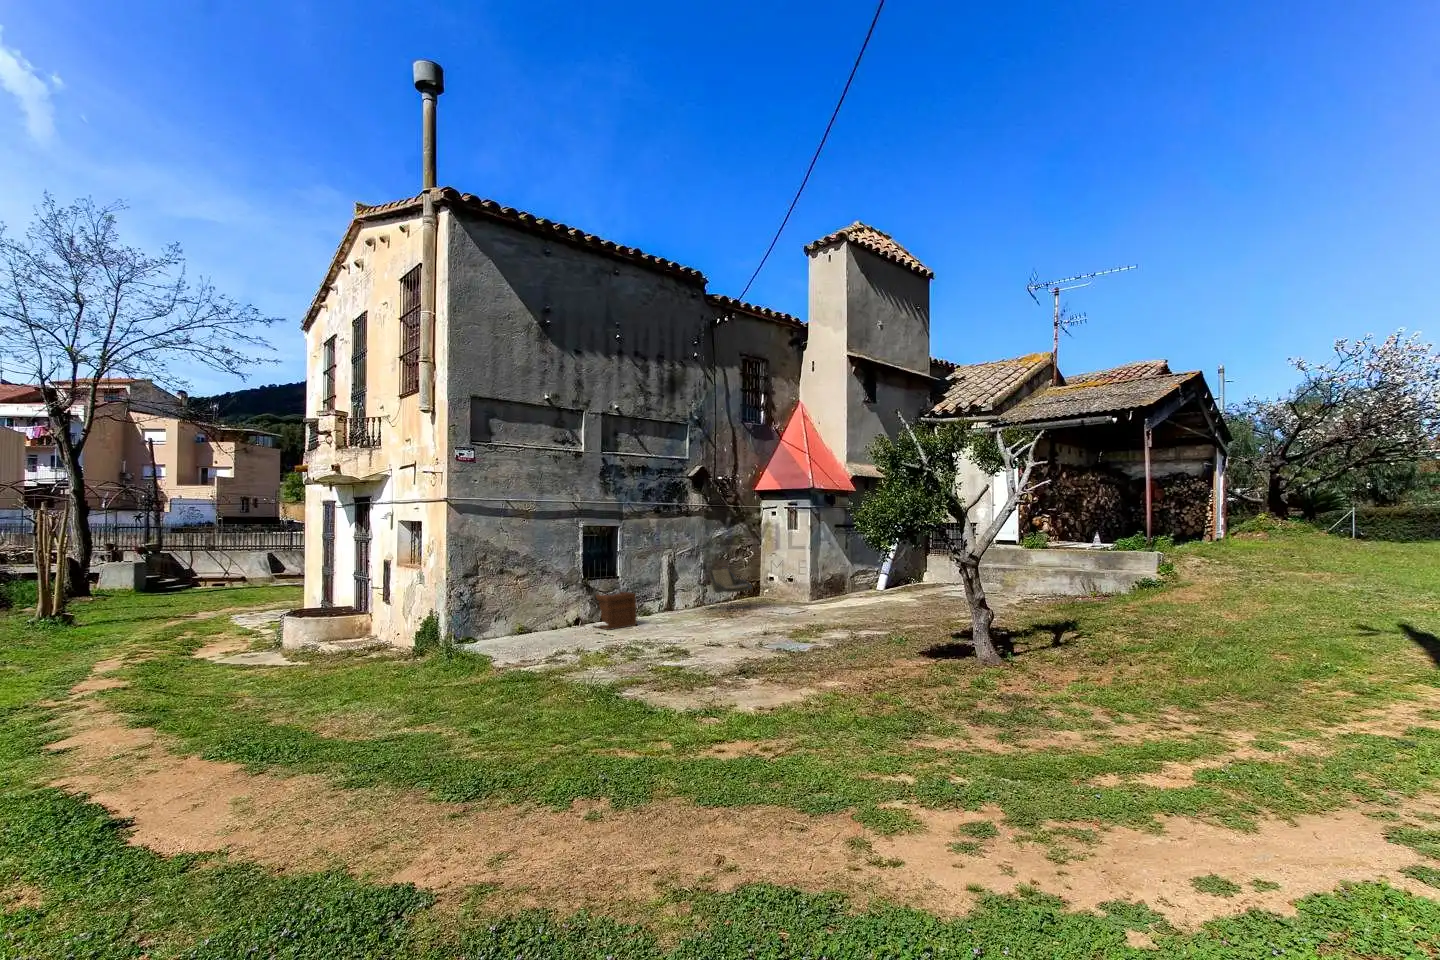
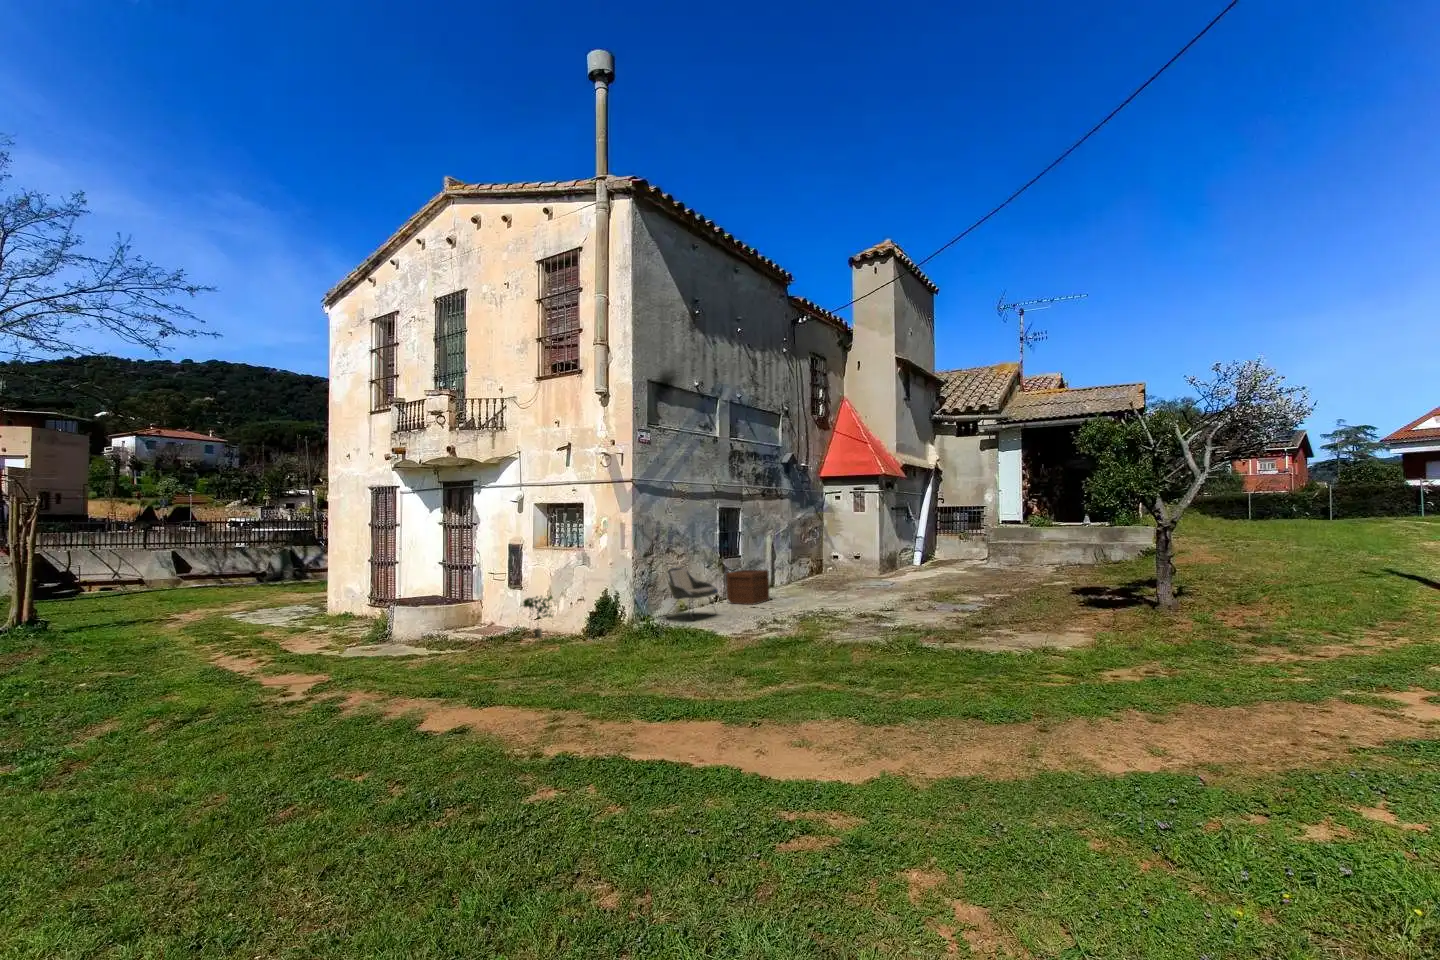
lounge chair: present [709,569,752,608] -> present [666,568,718,620]
potted plant: none [355,613,393,655] -> present [521,596,552,638]

